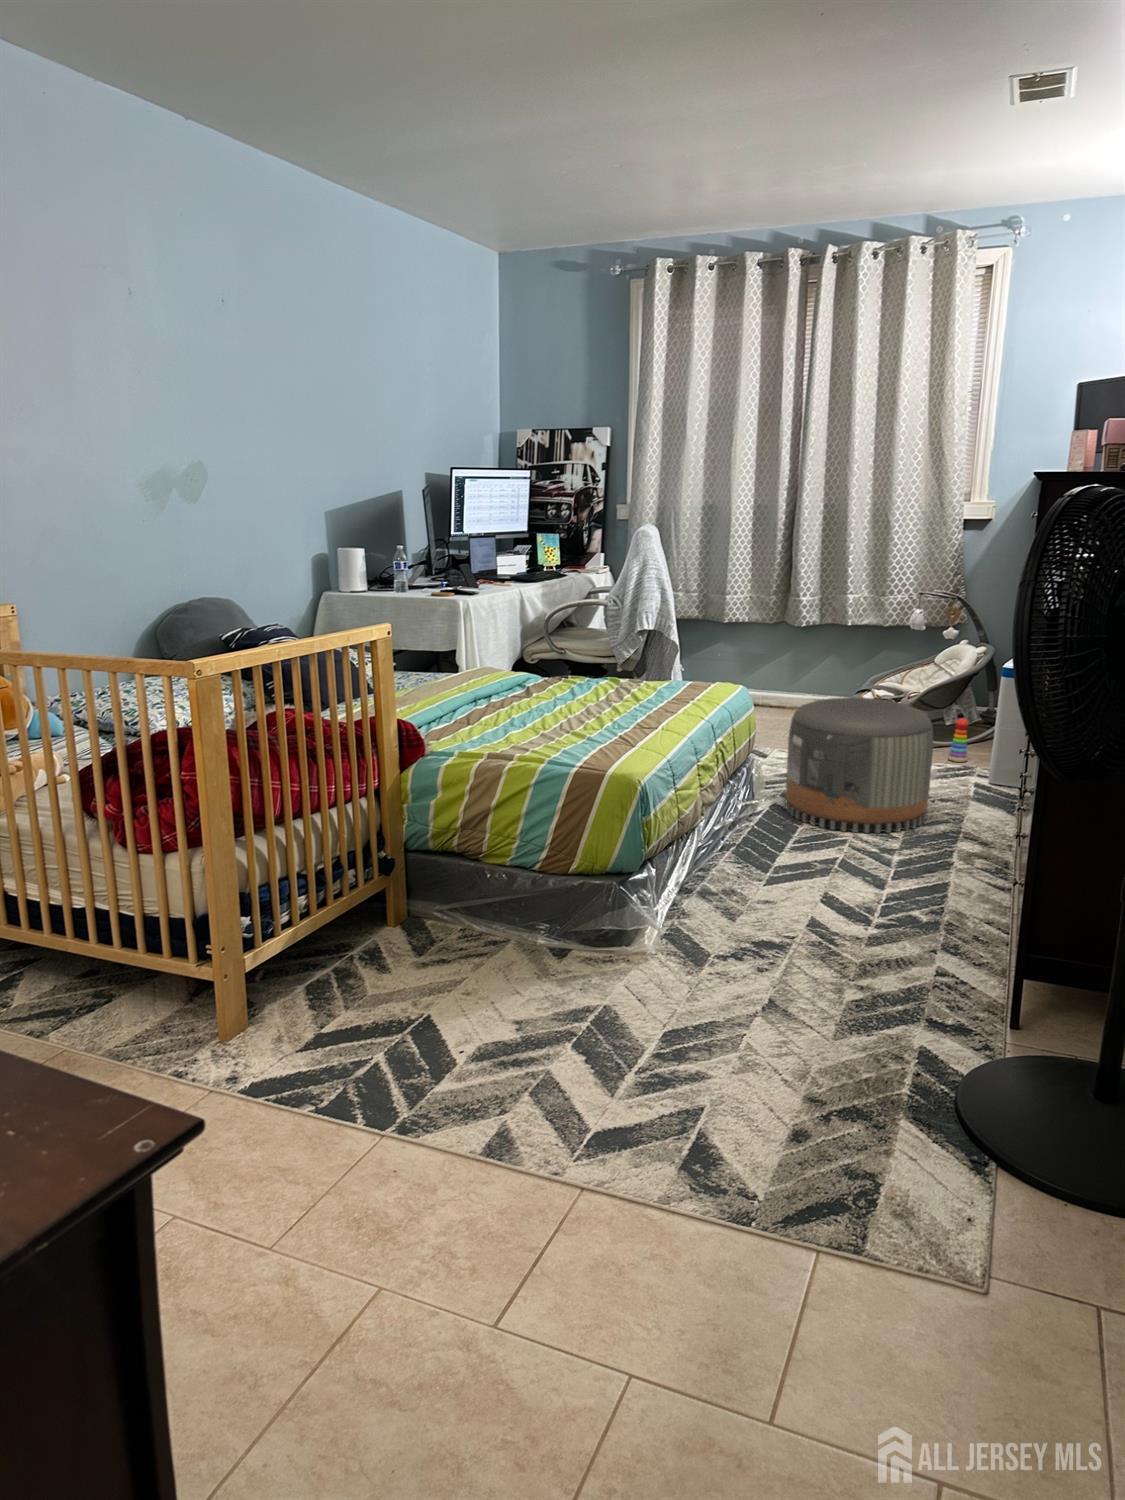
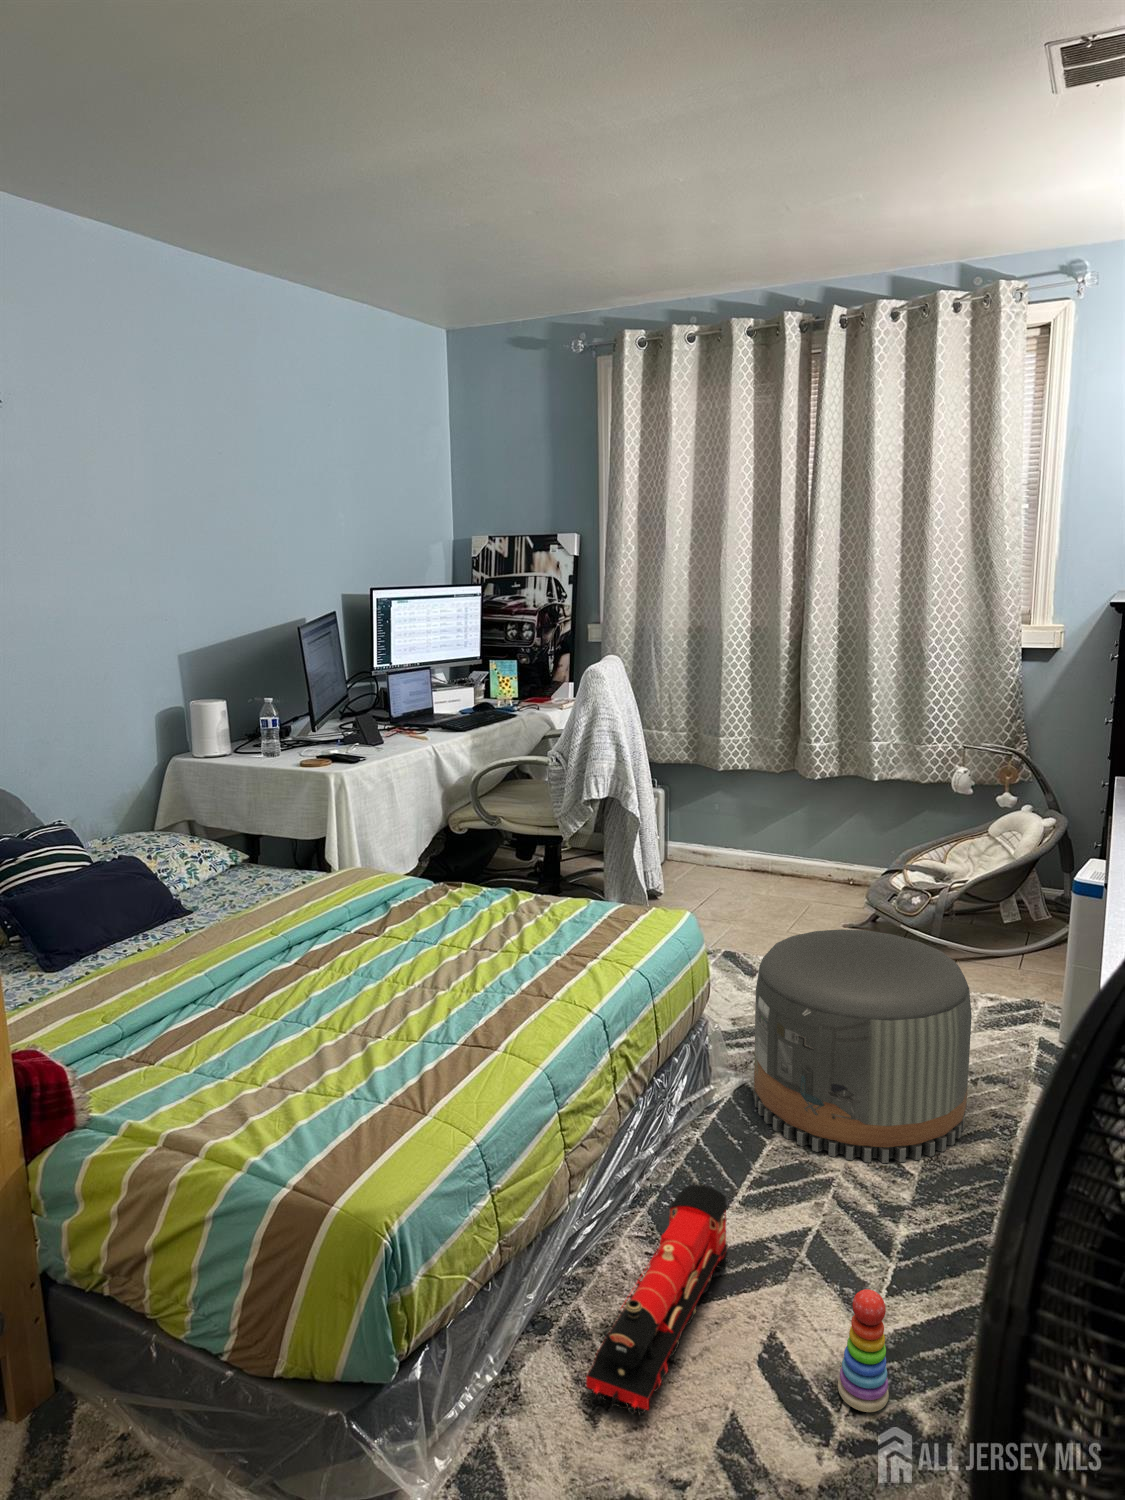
stacking toy: present [948,718,968,762] -> present [838,1289,889,1412]
toy train: none [725,823,792,918] -> present [586,1185,728,1417]

